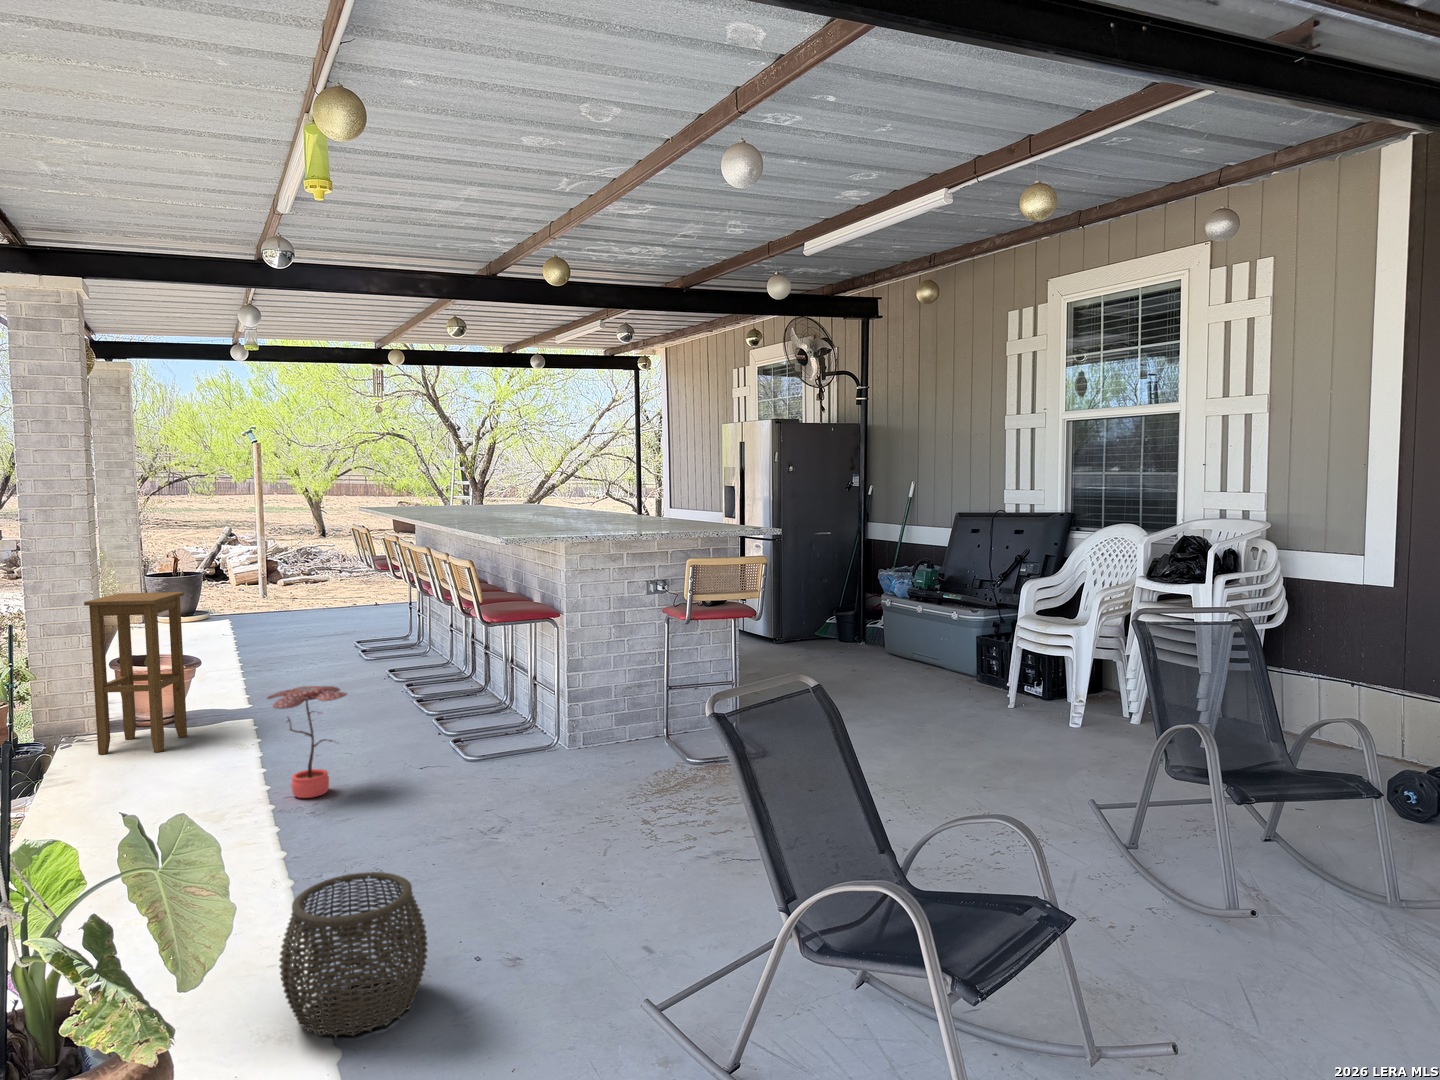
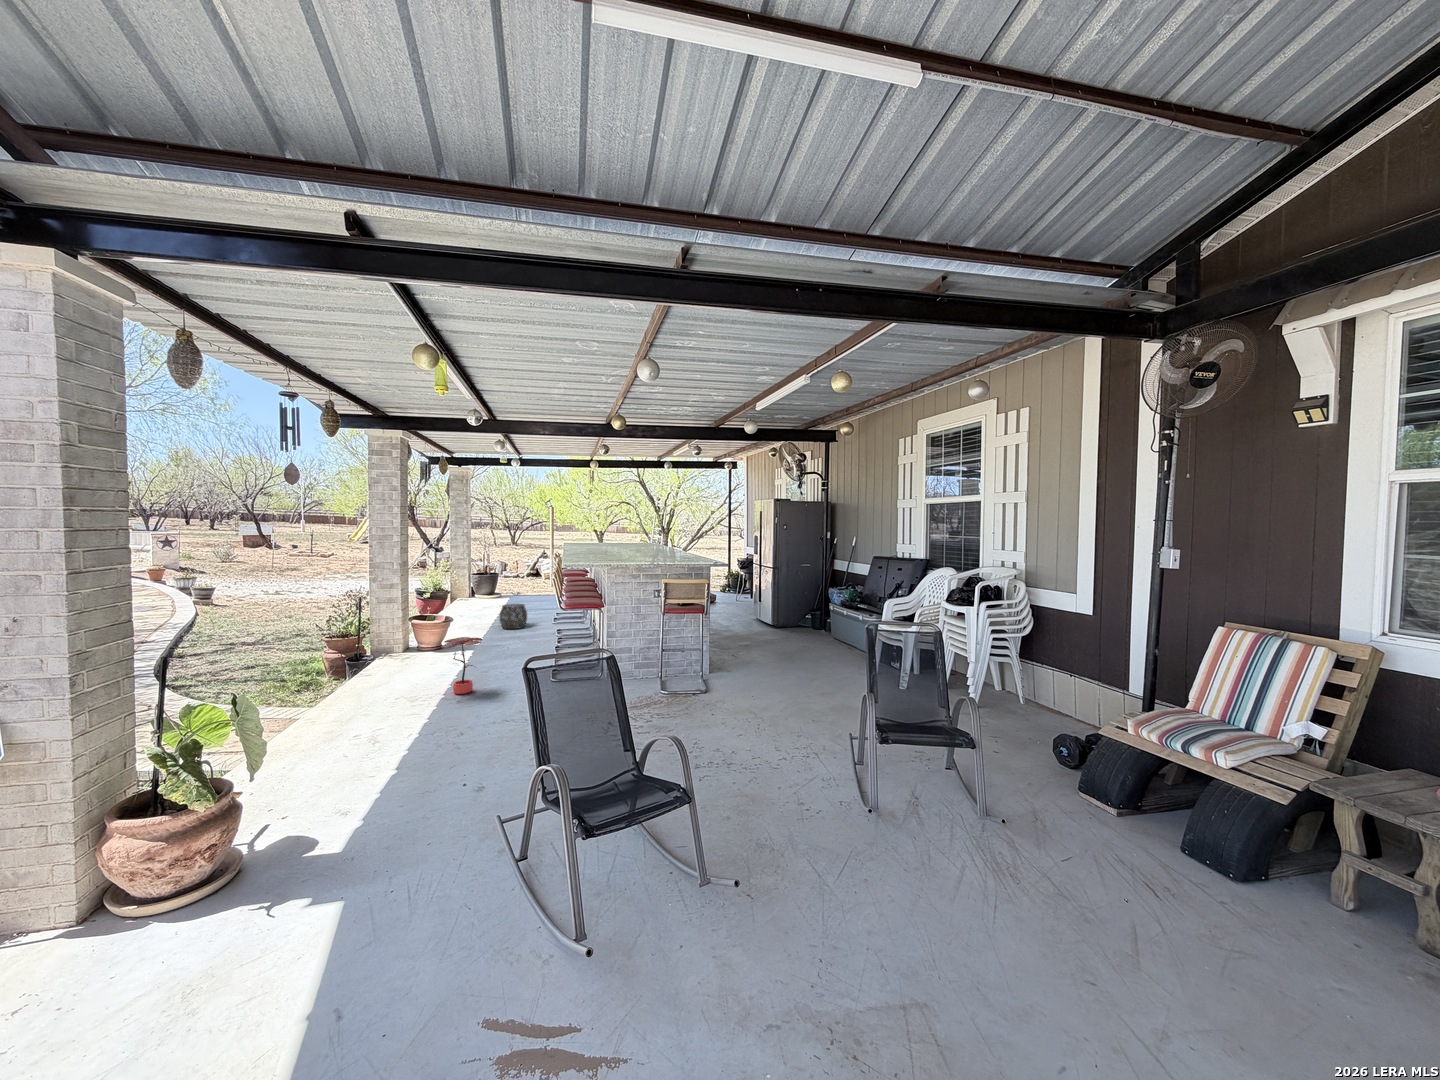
stool: present [84,592,187,754] -> none [387,585,437,665]
woven basket: present [279,872,428,1037] -> present [499,604,527,629]

